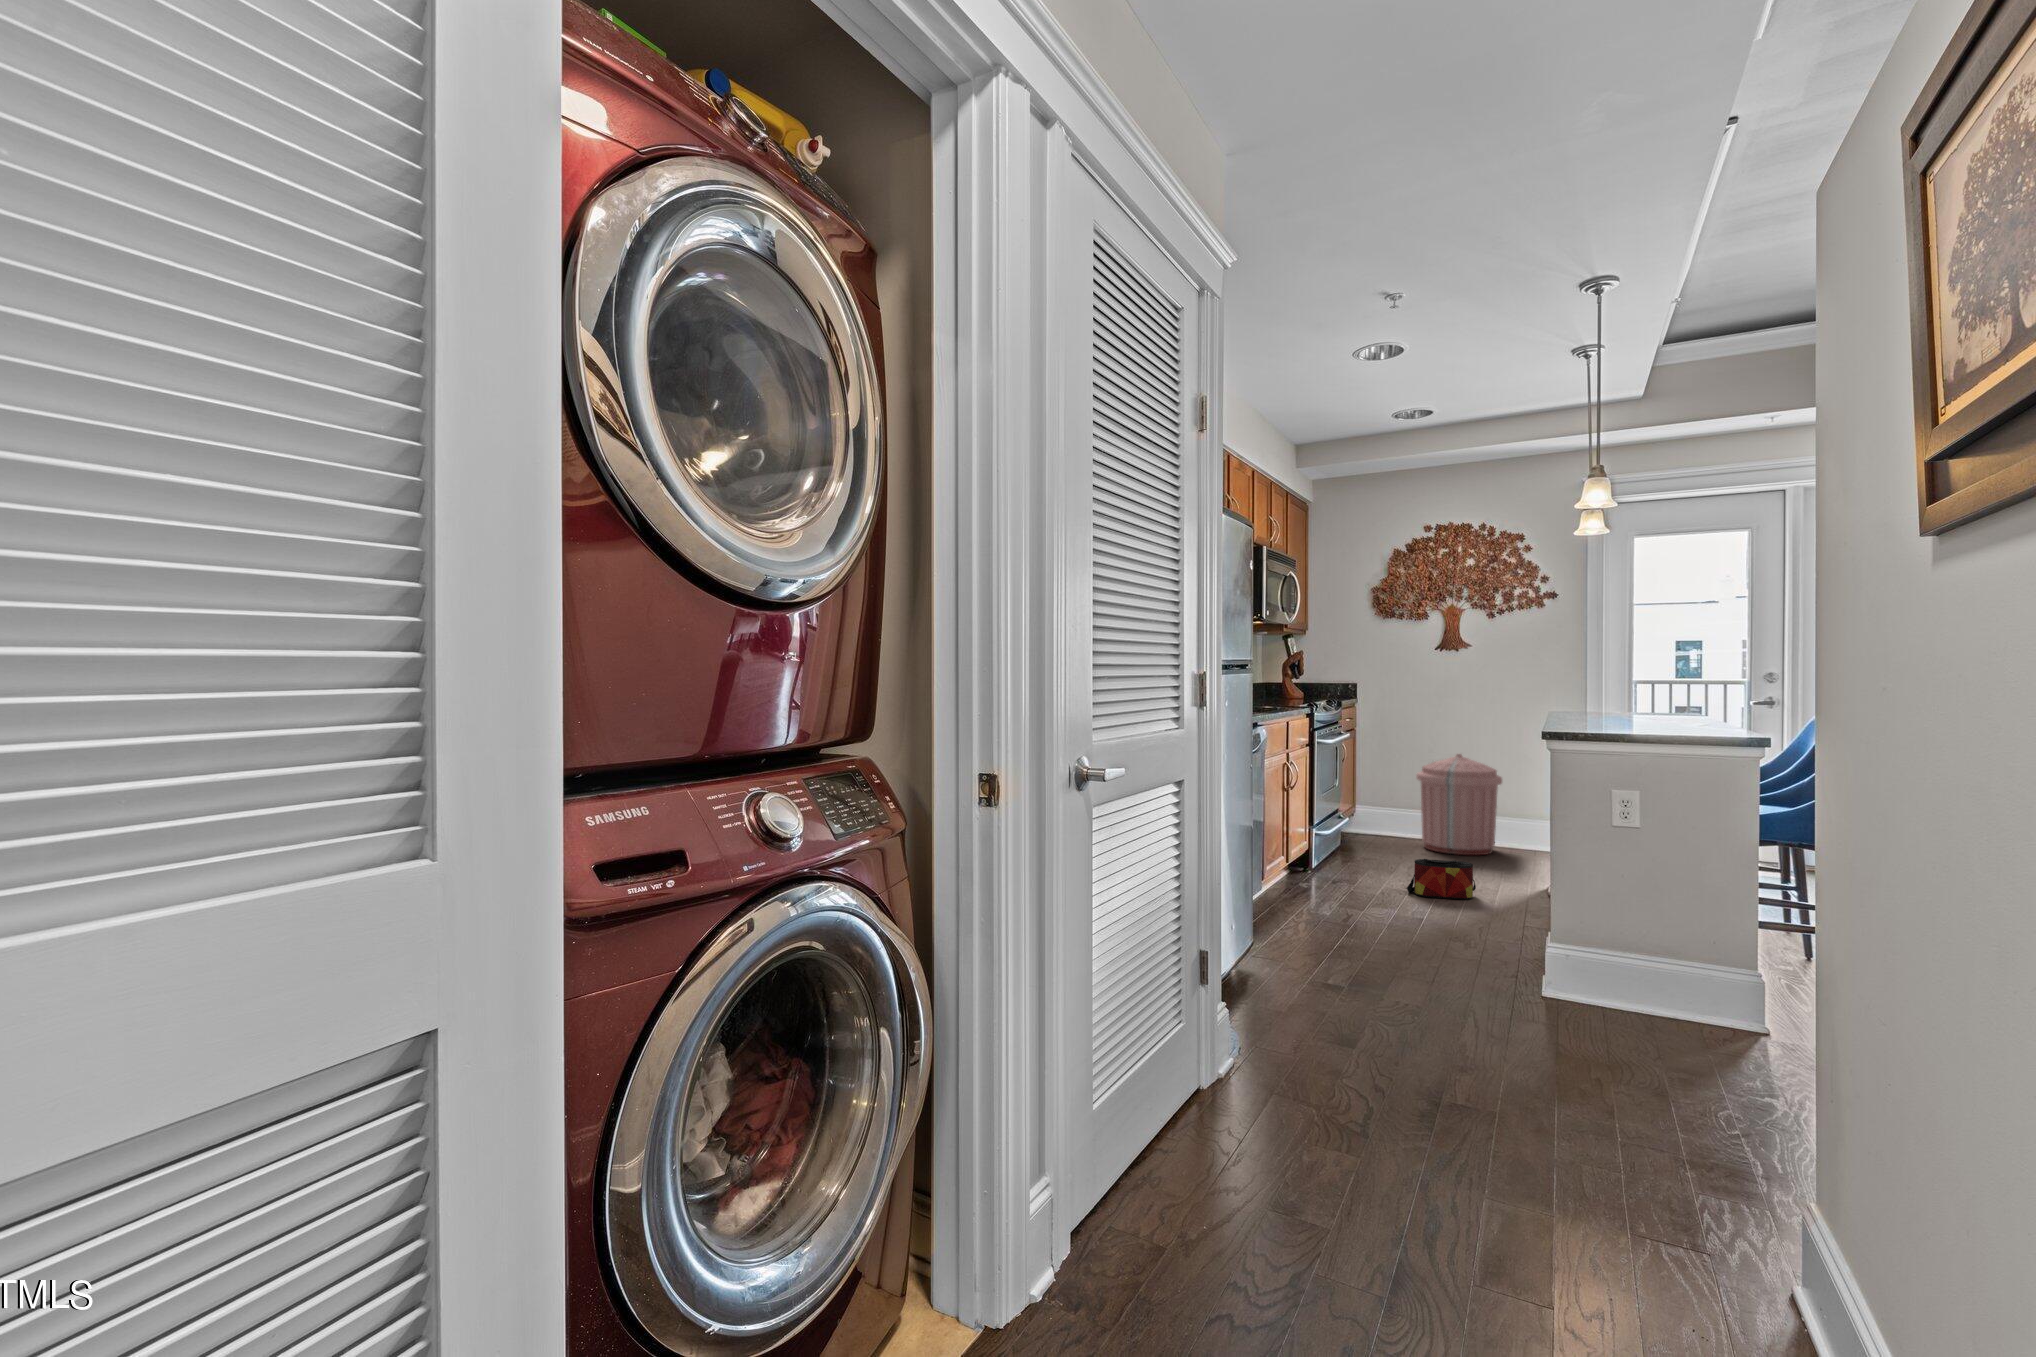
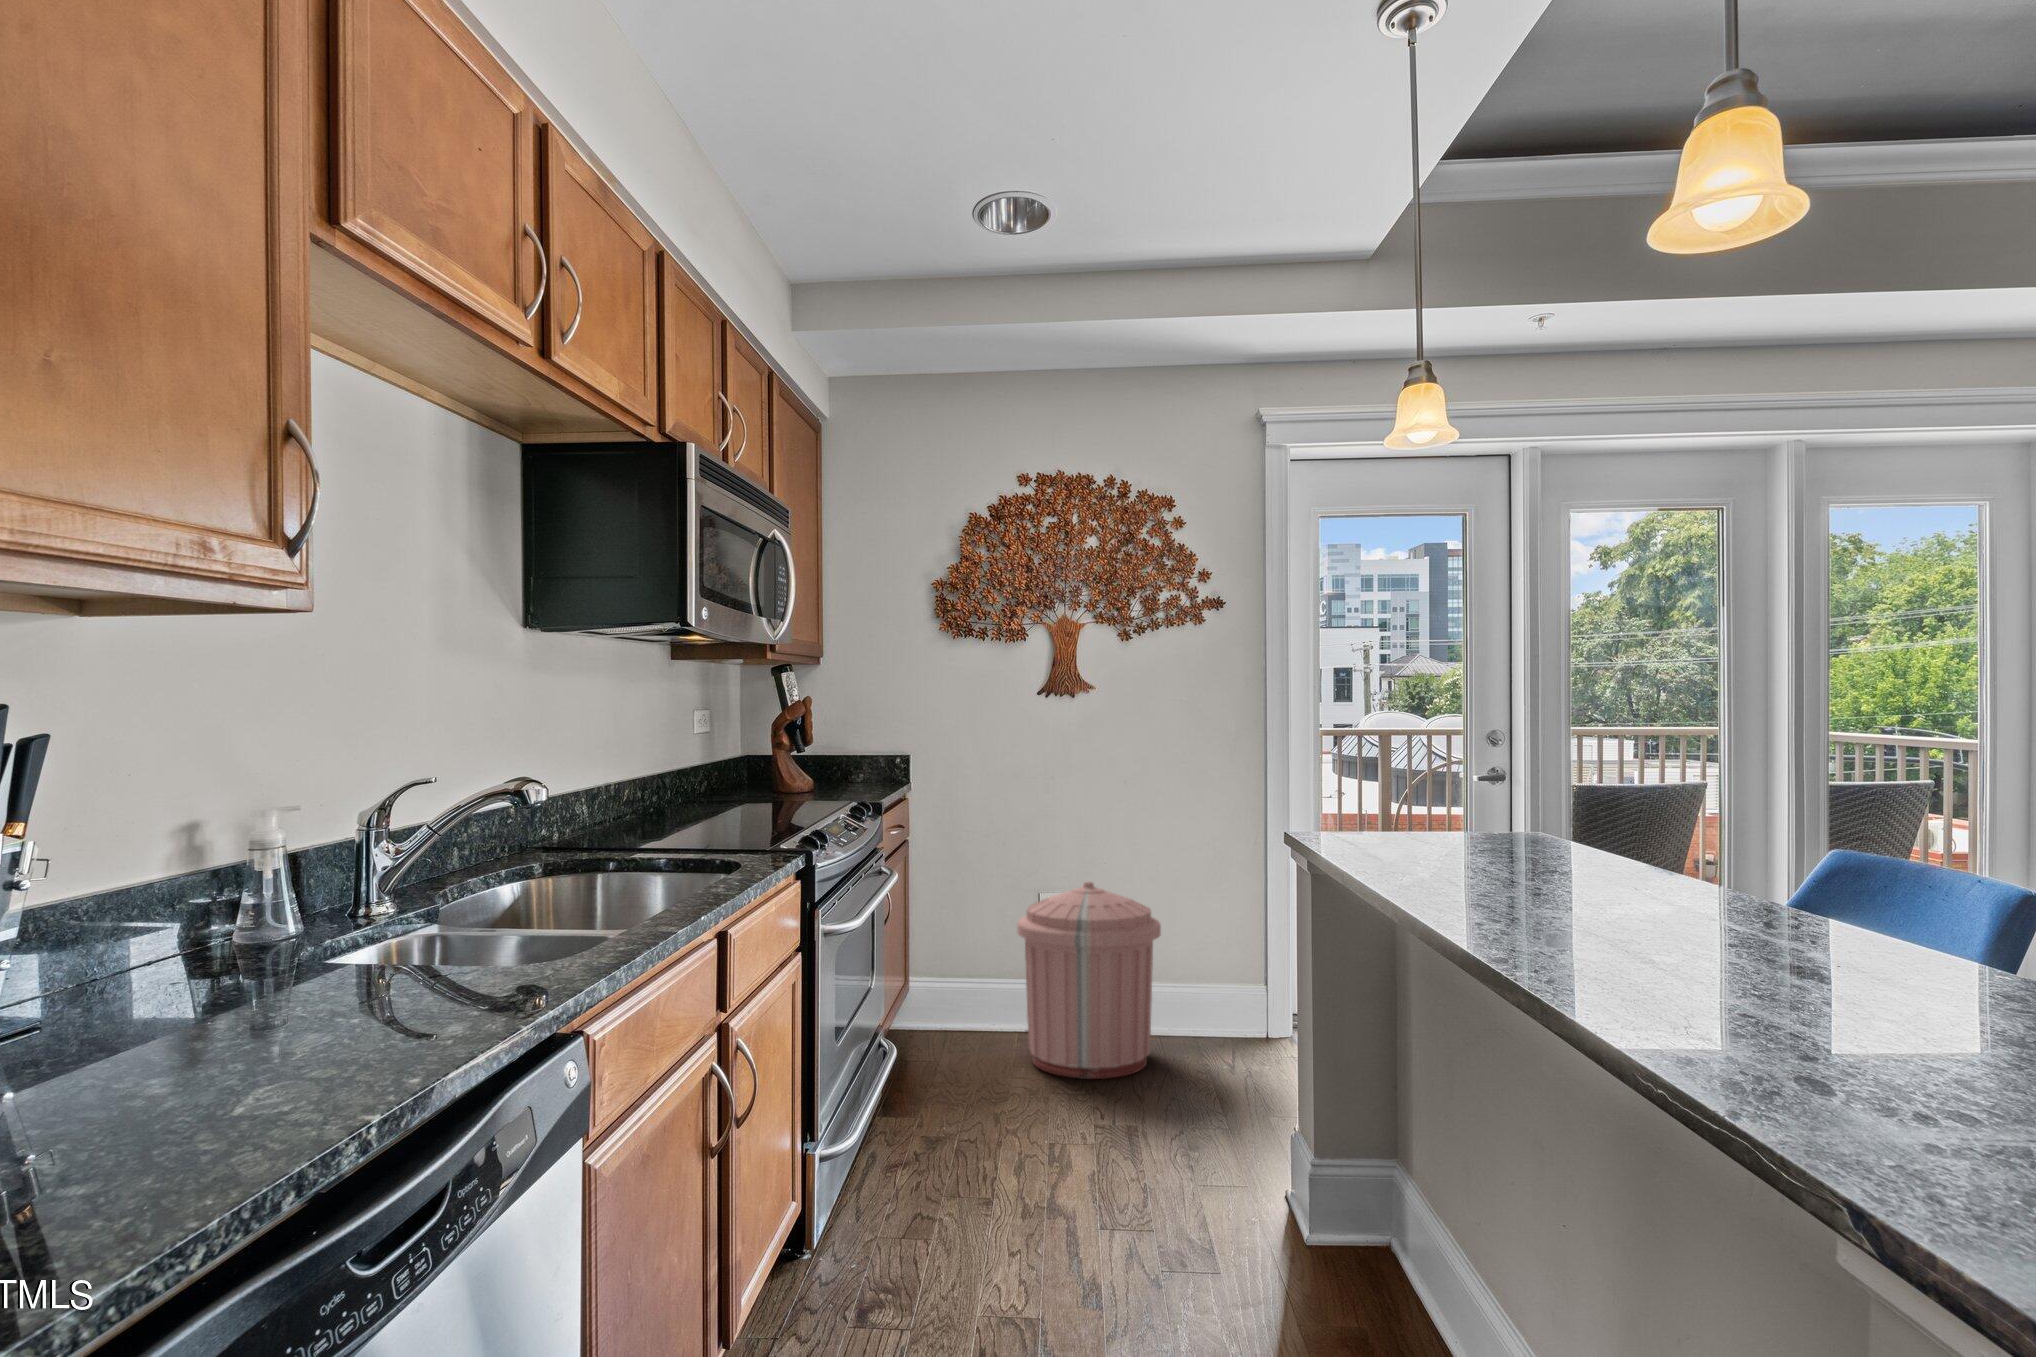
bag: present [1406,859,1476,900] -> none [1052,1168,1196,1283]

